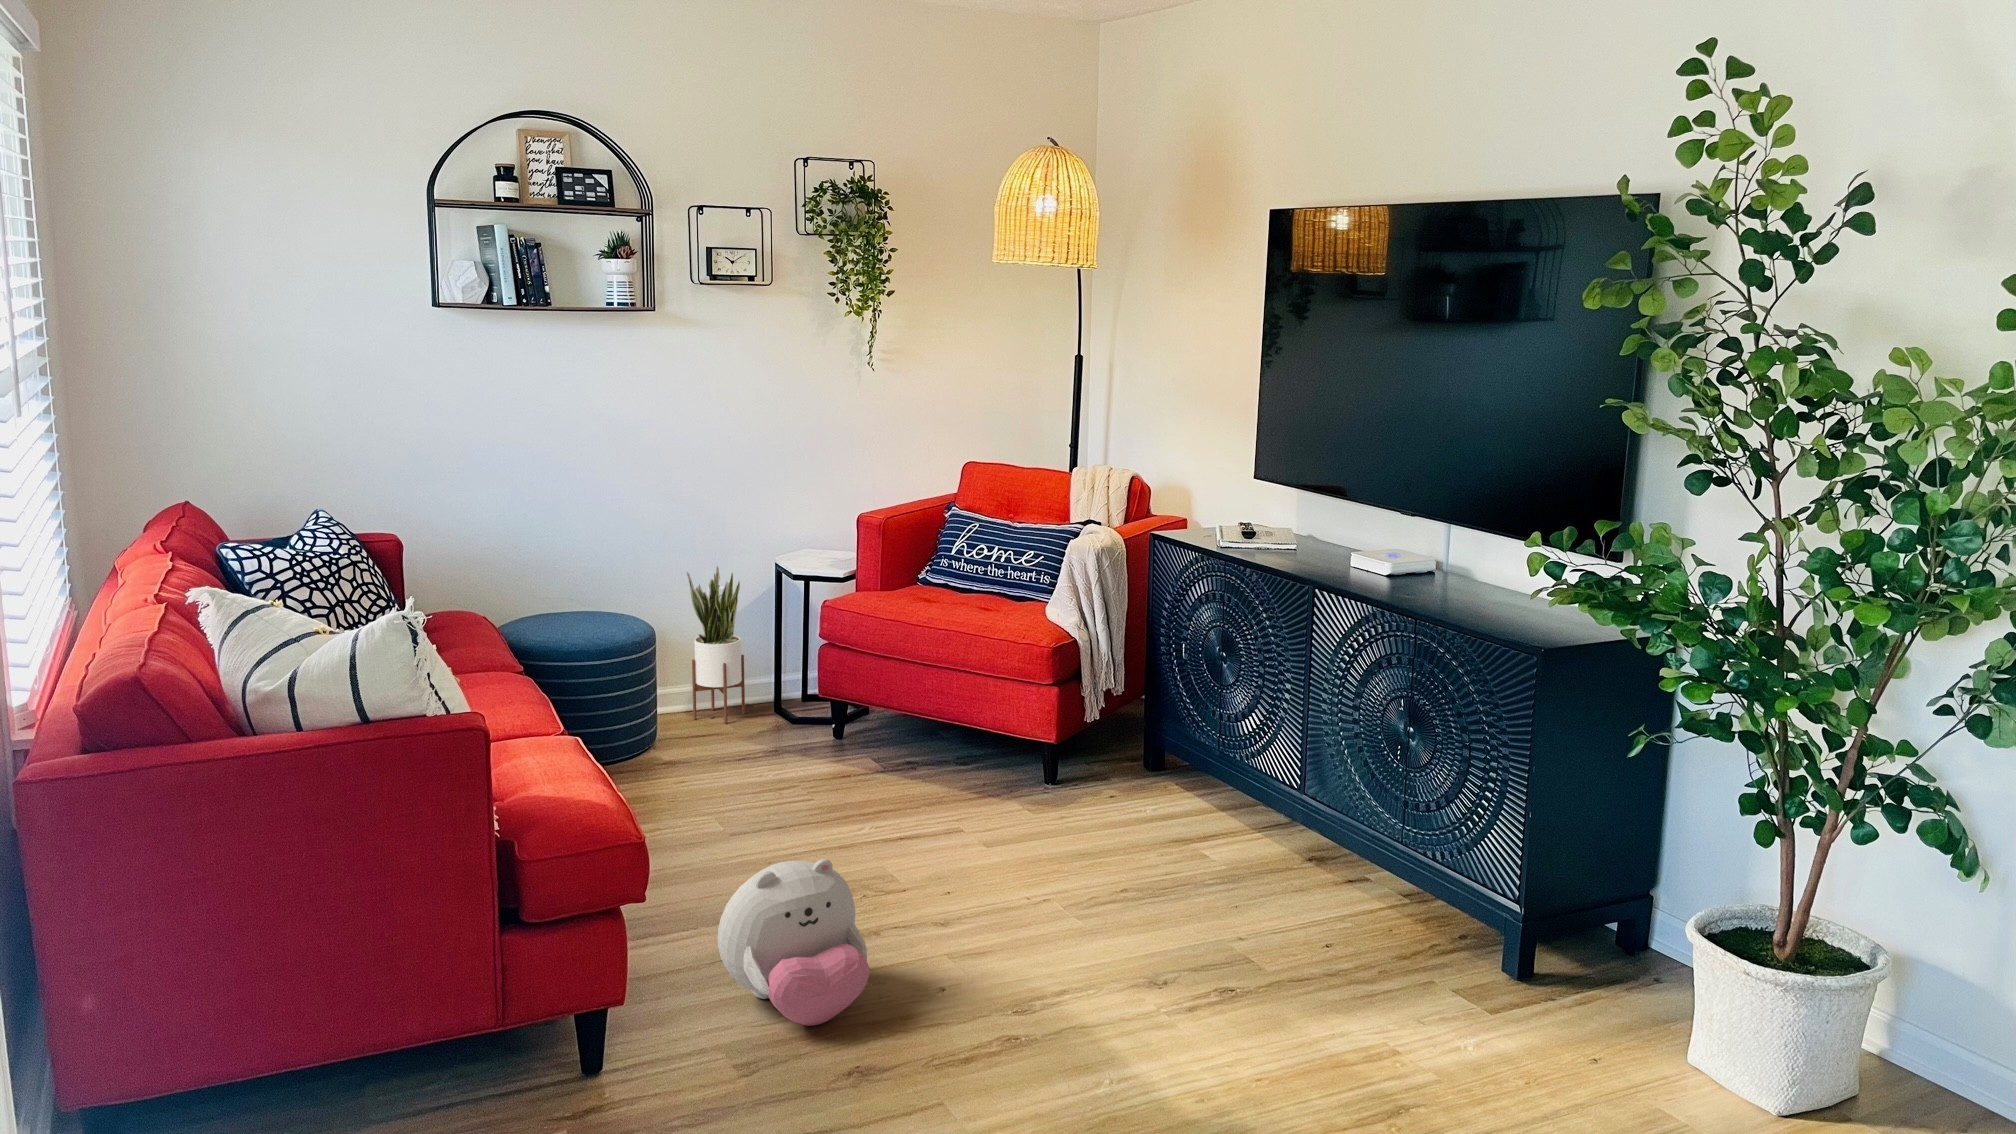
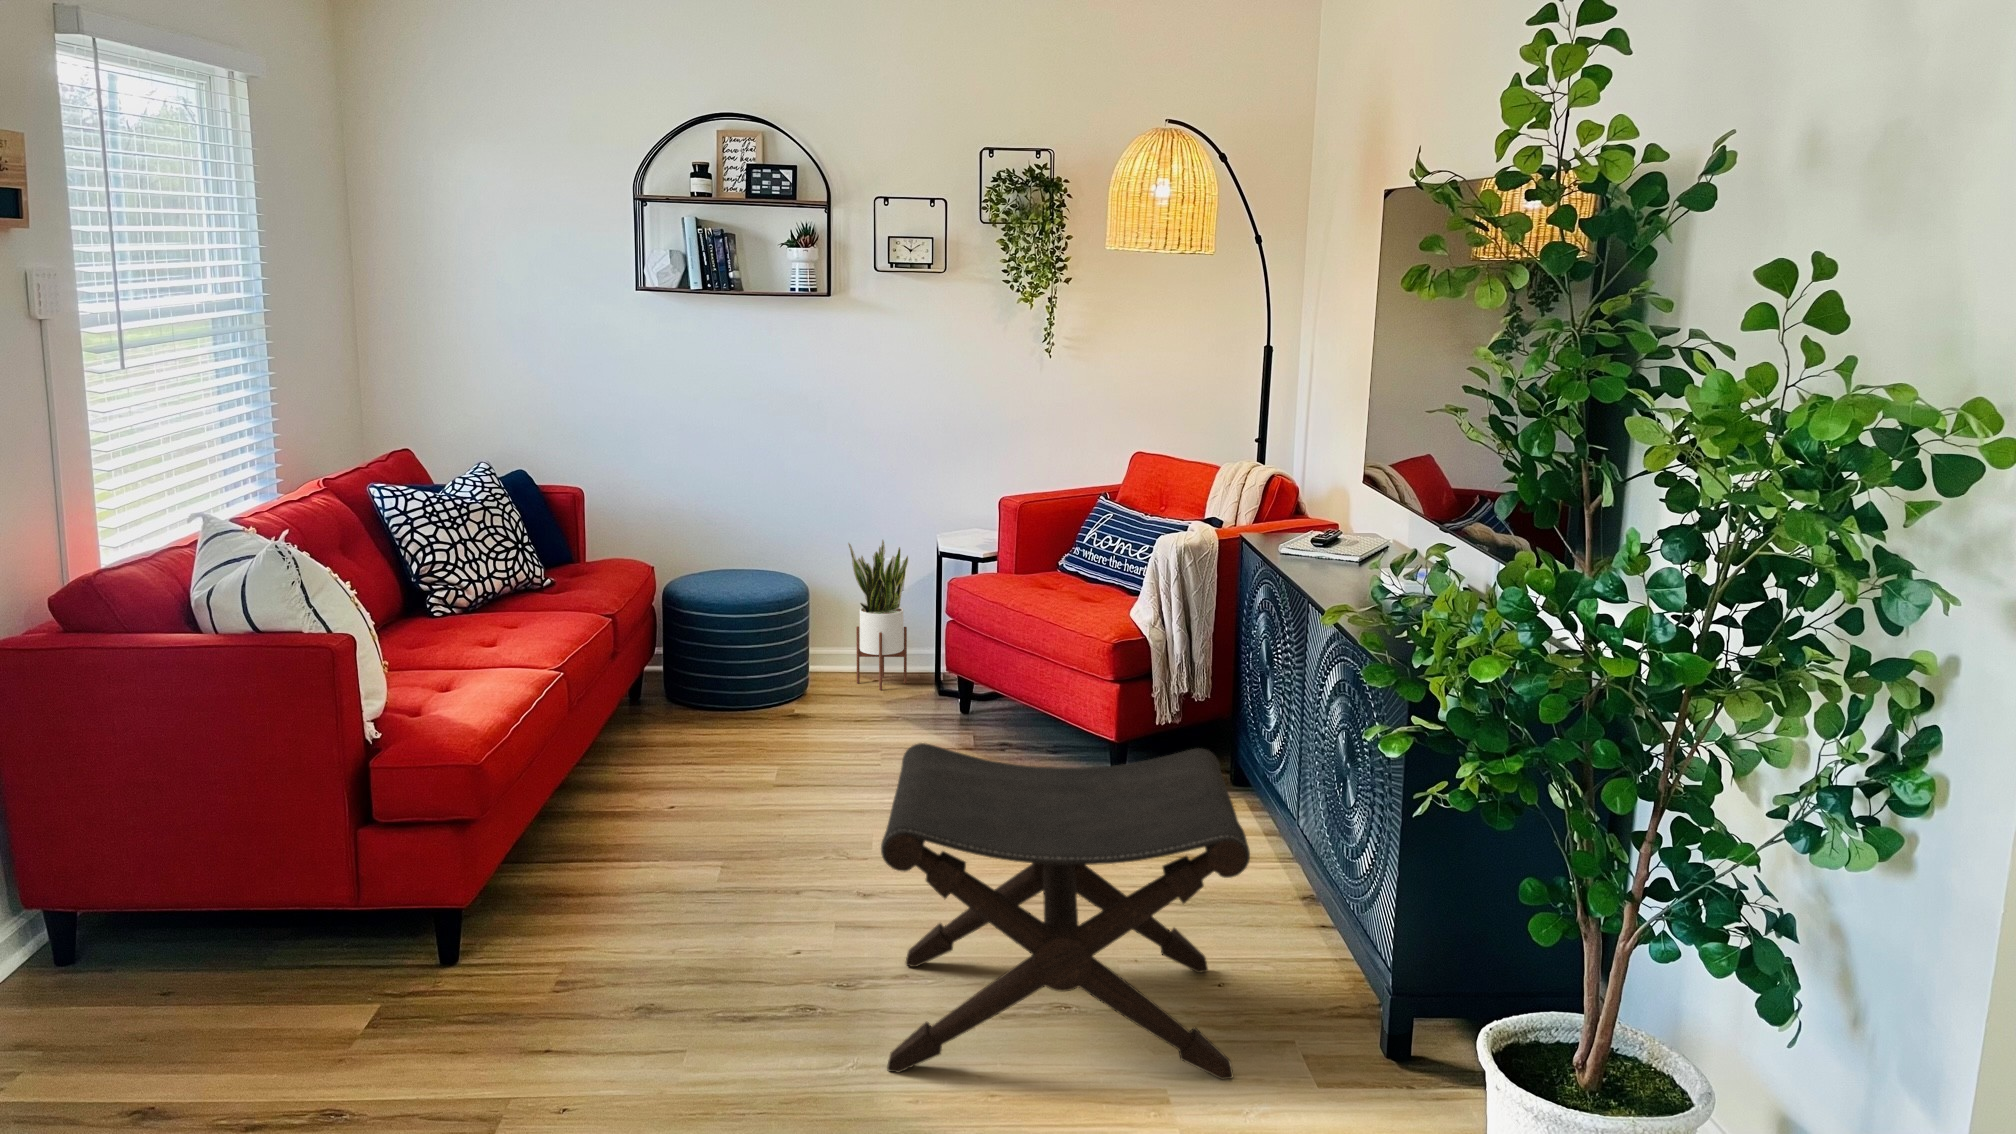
footstool: none [1057,735,1474,1096] -> present [881,743,1250,1080]
plush toy: present [718,859,869,1026] -> none [602,800,735,951]

